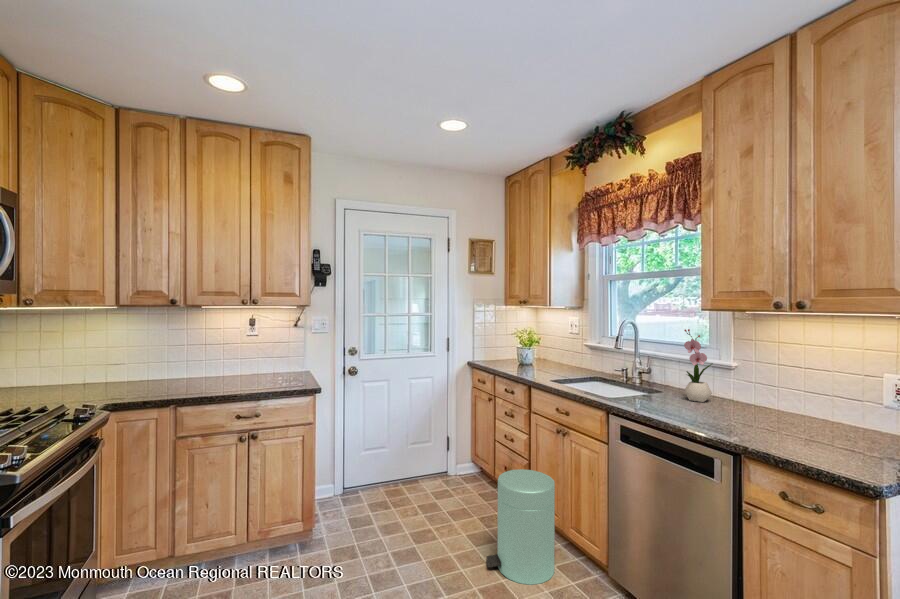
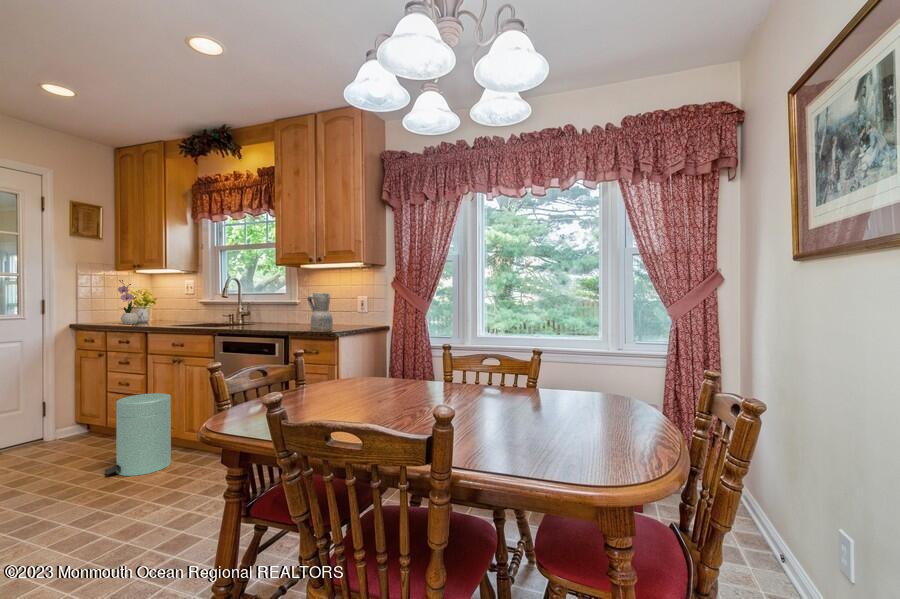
flower arrangement: present [684,329,713,402] -> present [118,280,139,324]
ceramic pitcher: none [778,374,843,459] -> present [307,292,333,332]

